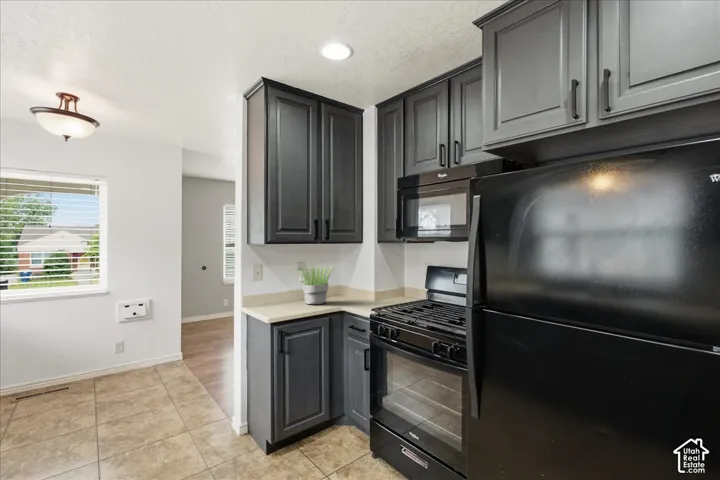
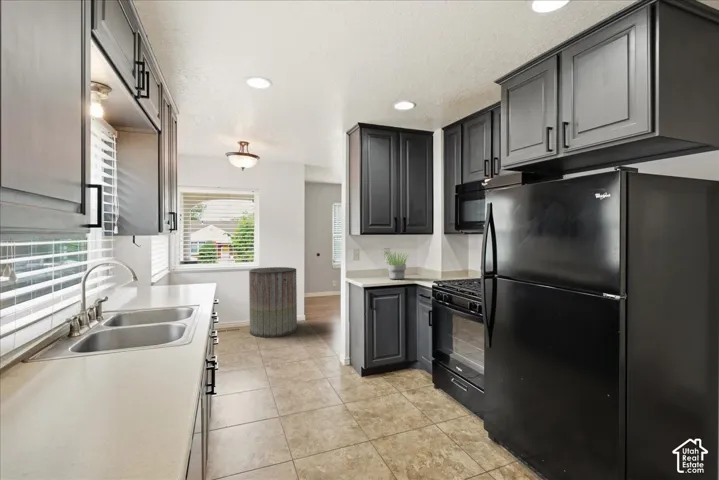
trash can: none [85,289,167,398] -> present [249,267,297,337]

